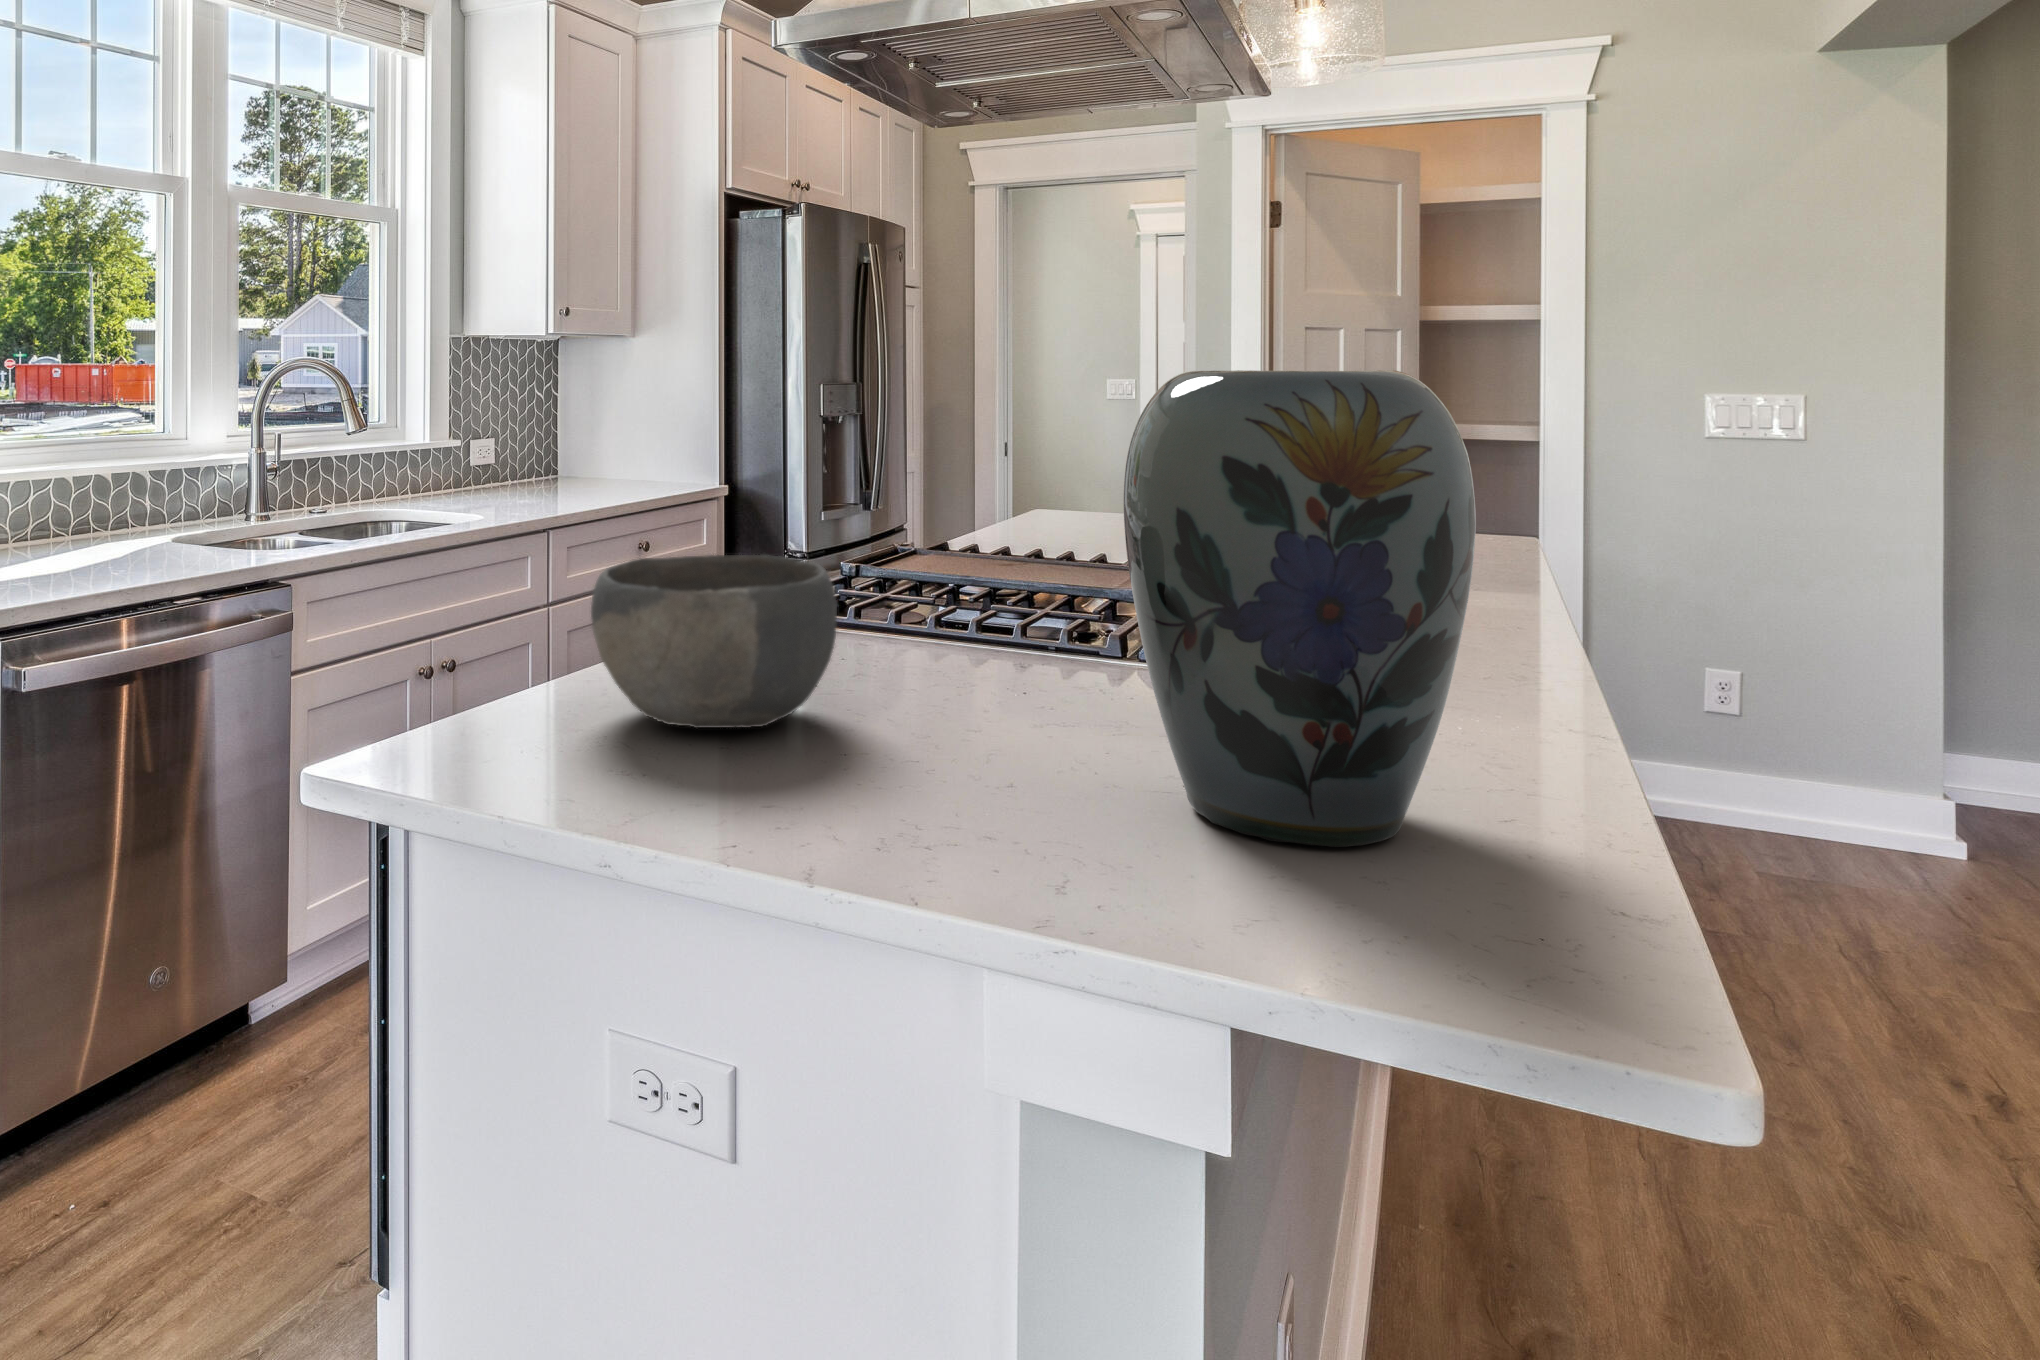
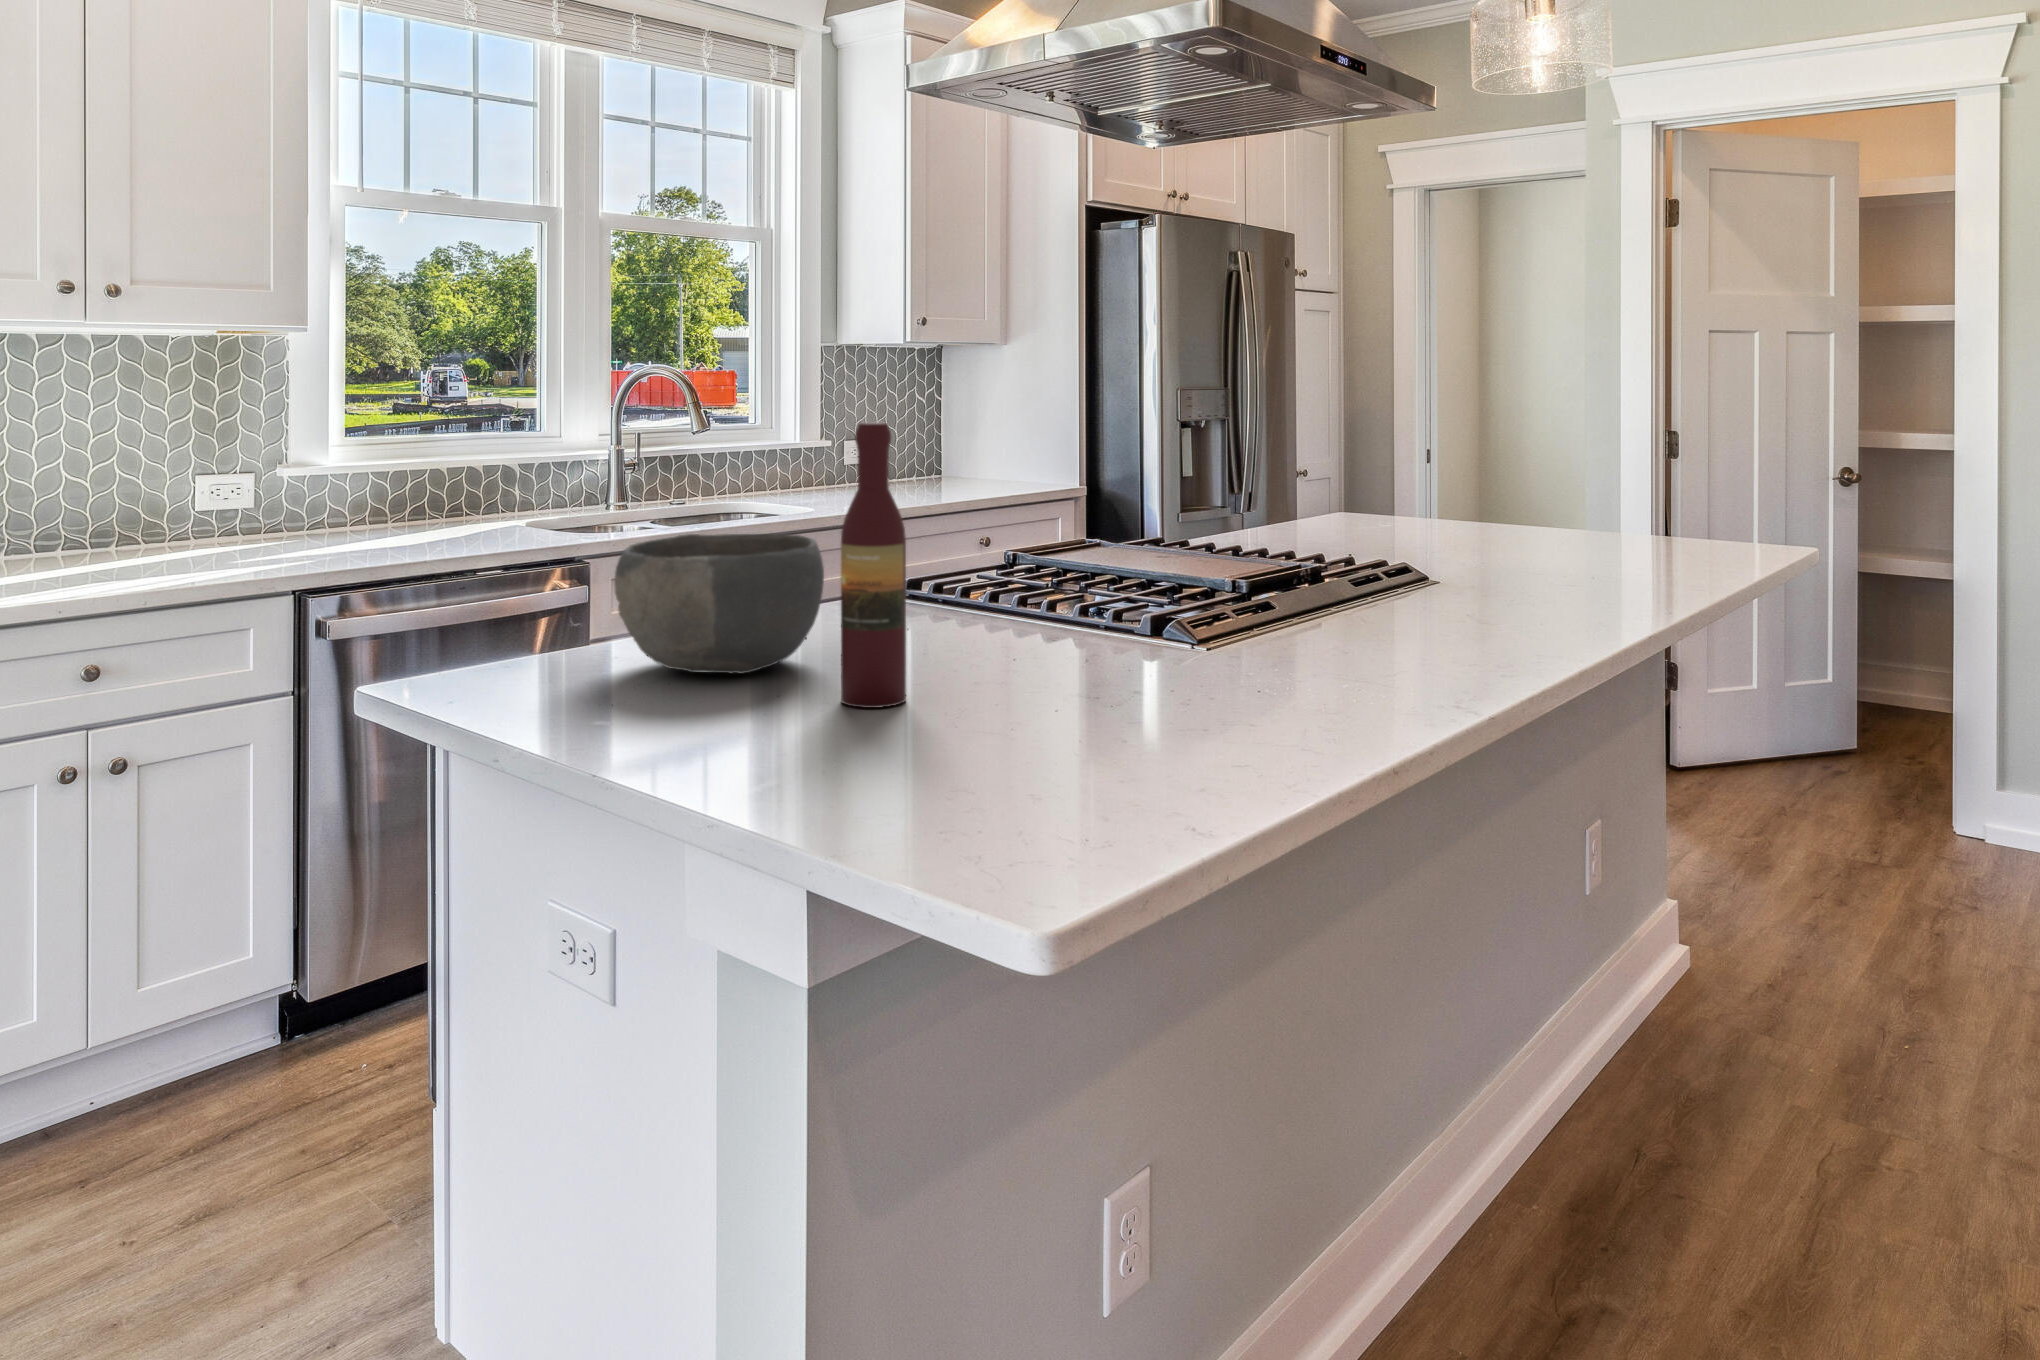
vase: present [1123,370,1476,847] -> none [923,379,1189,774]
wine bottle: none [925,423,1005,766] -> present [841,422,906,708]

